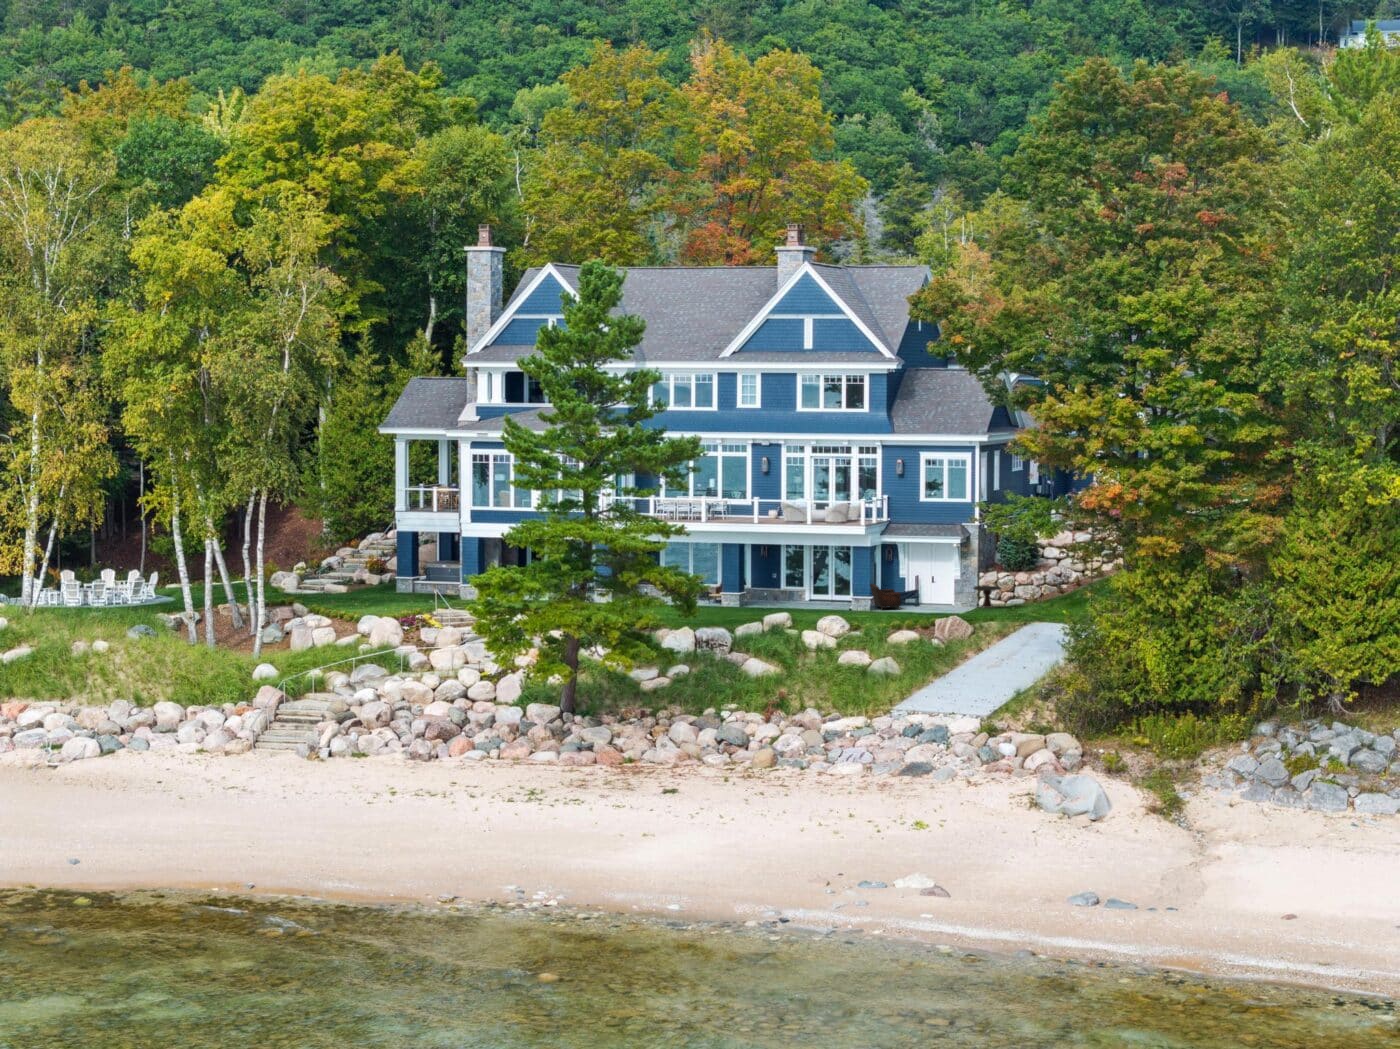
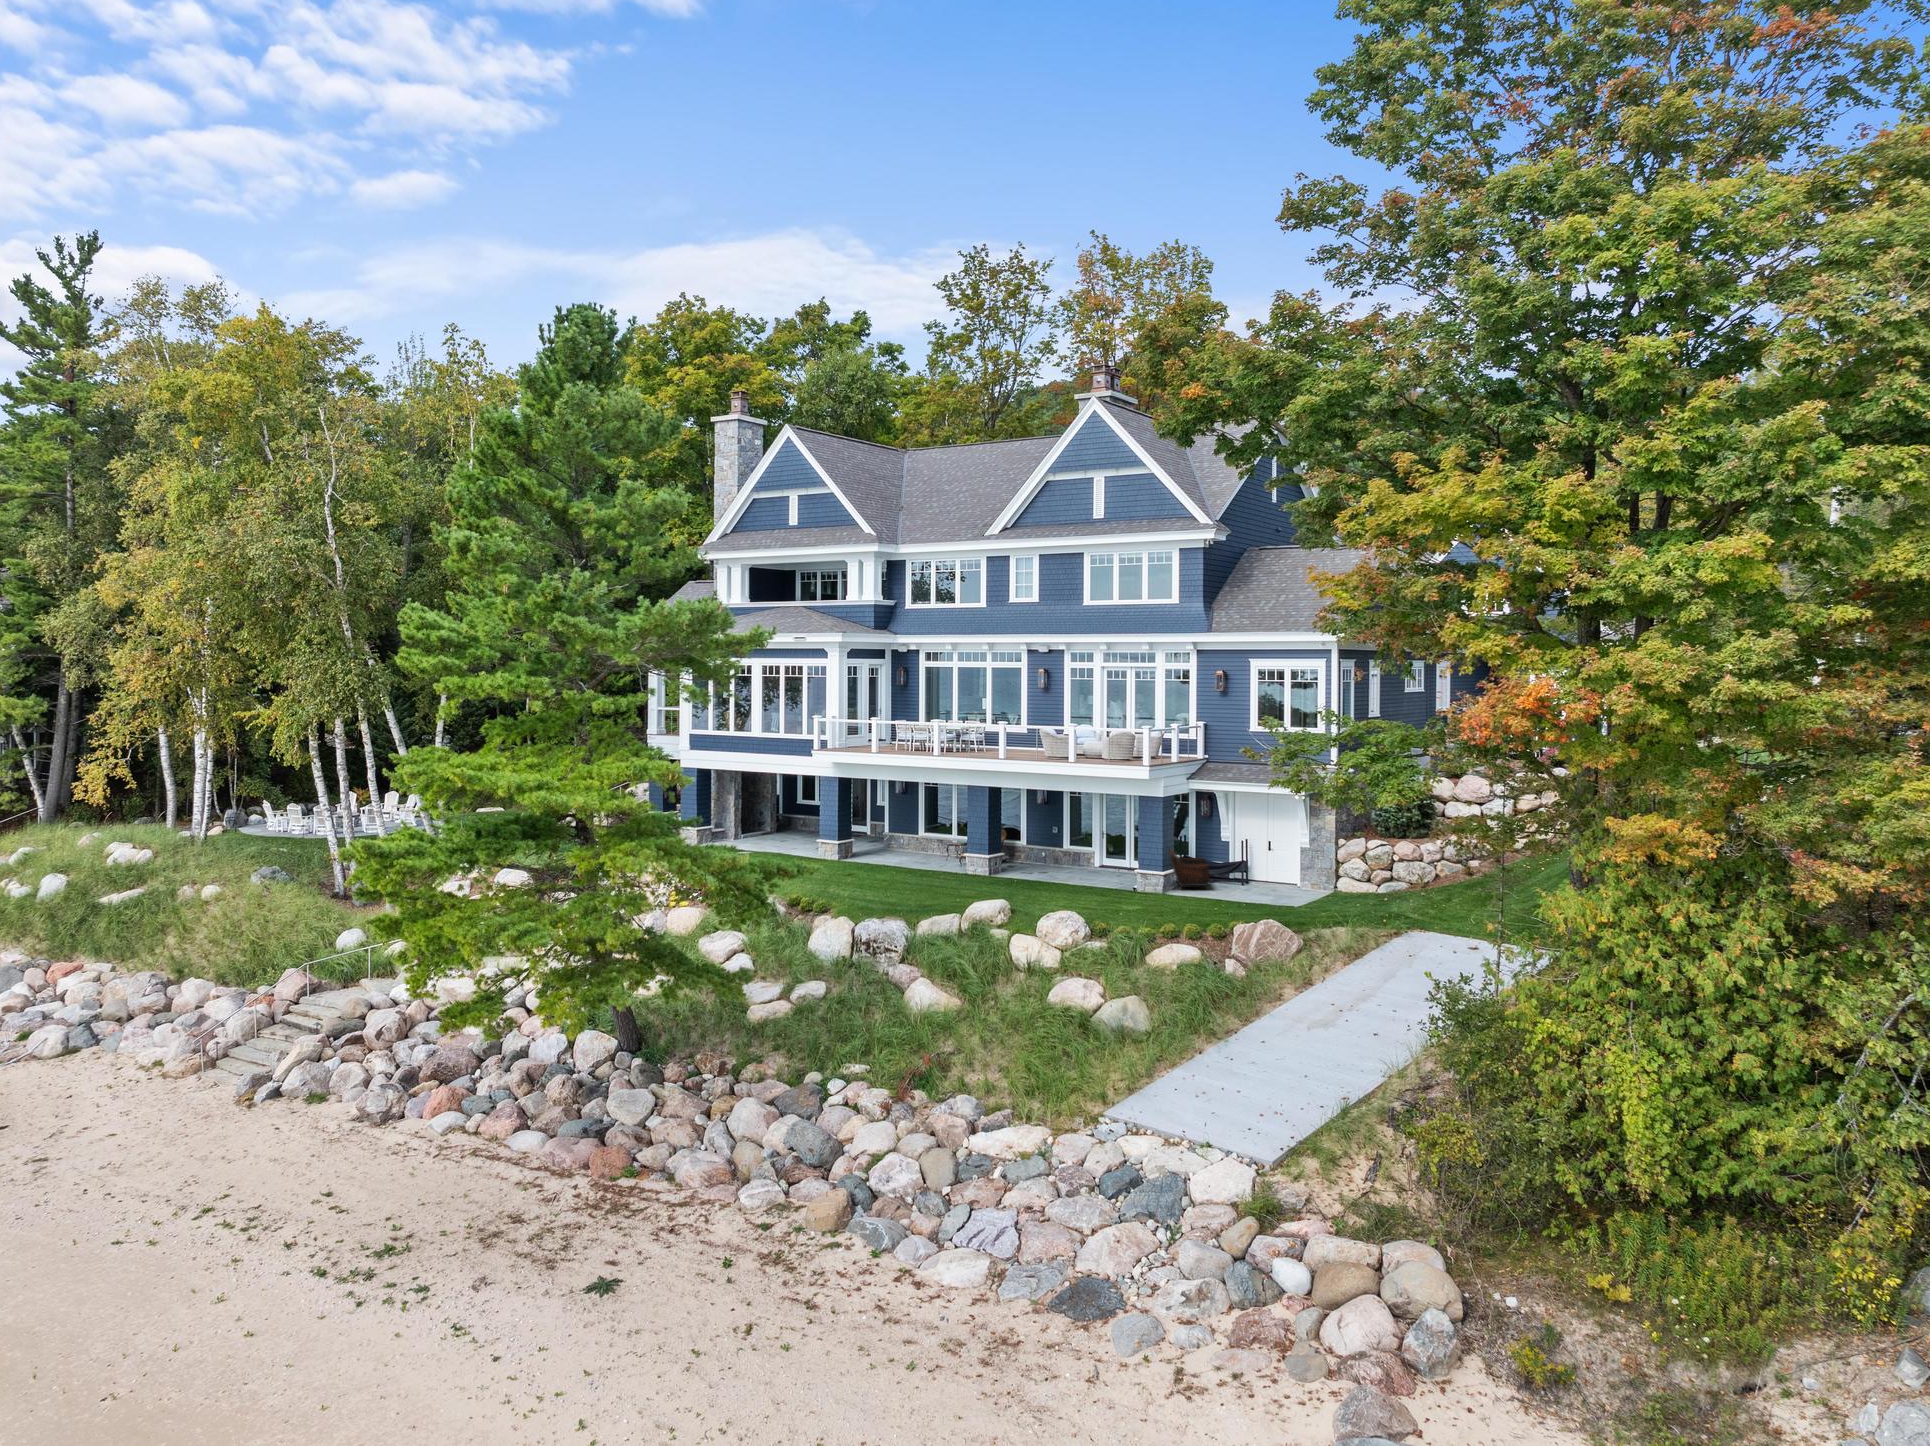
side table: present [973,585,1001,608] -> none [1326,859,1371,894]

